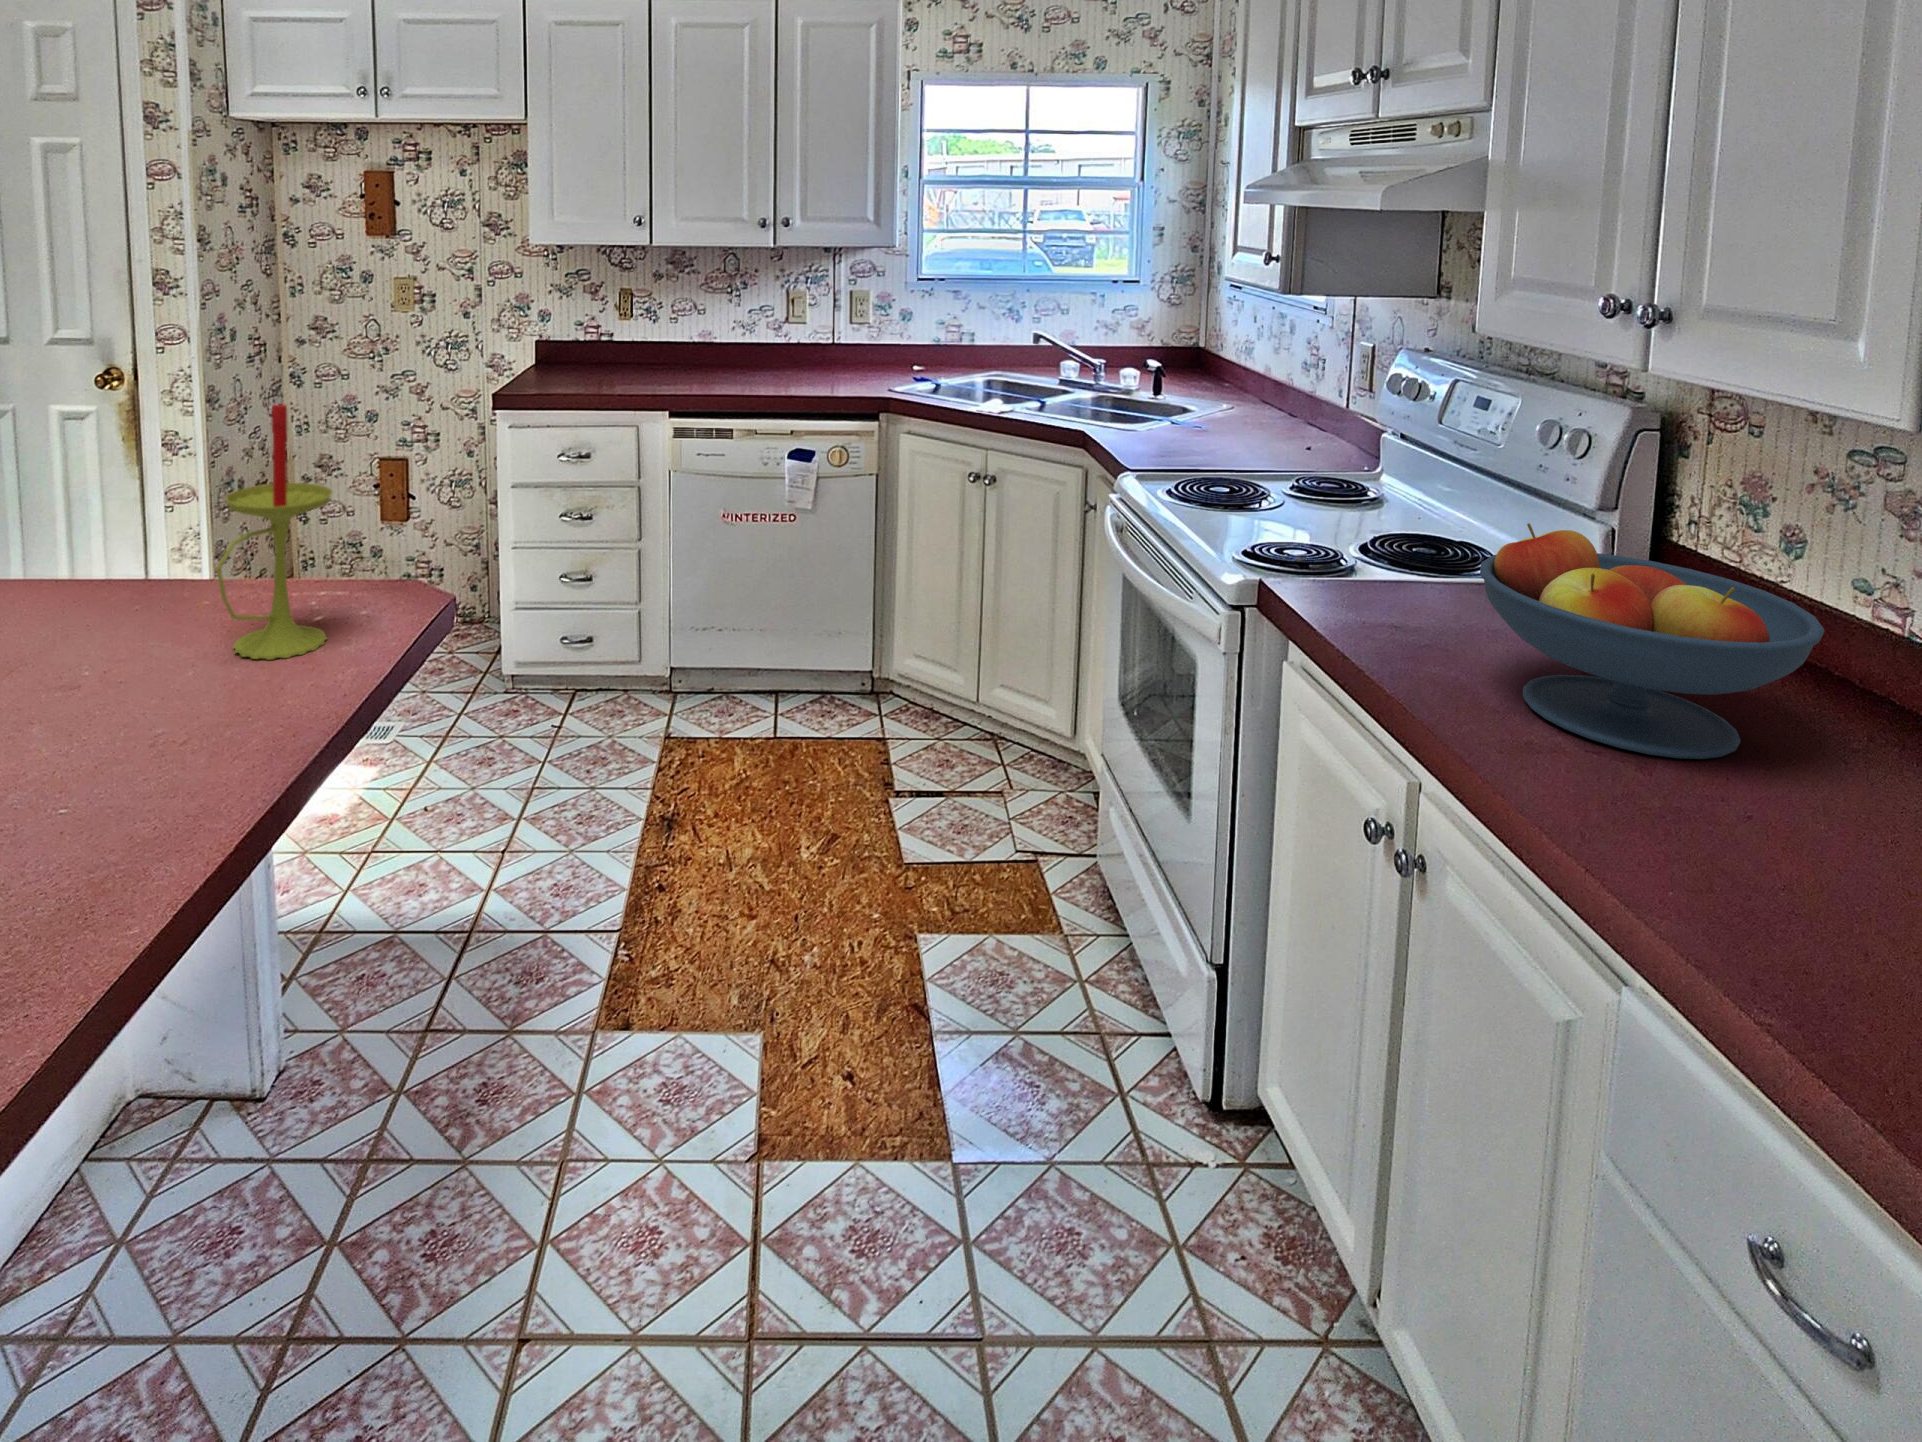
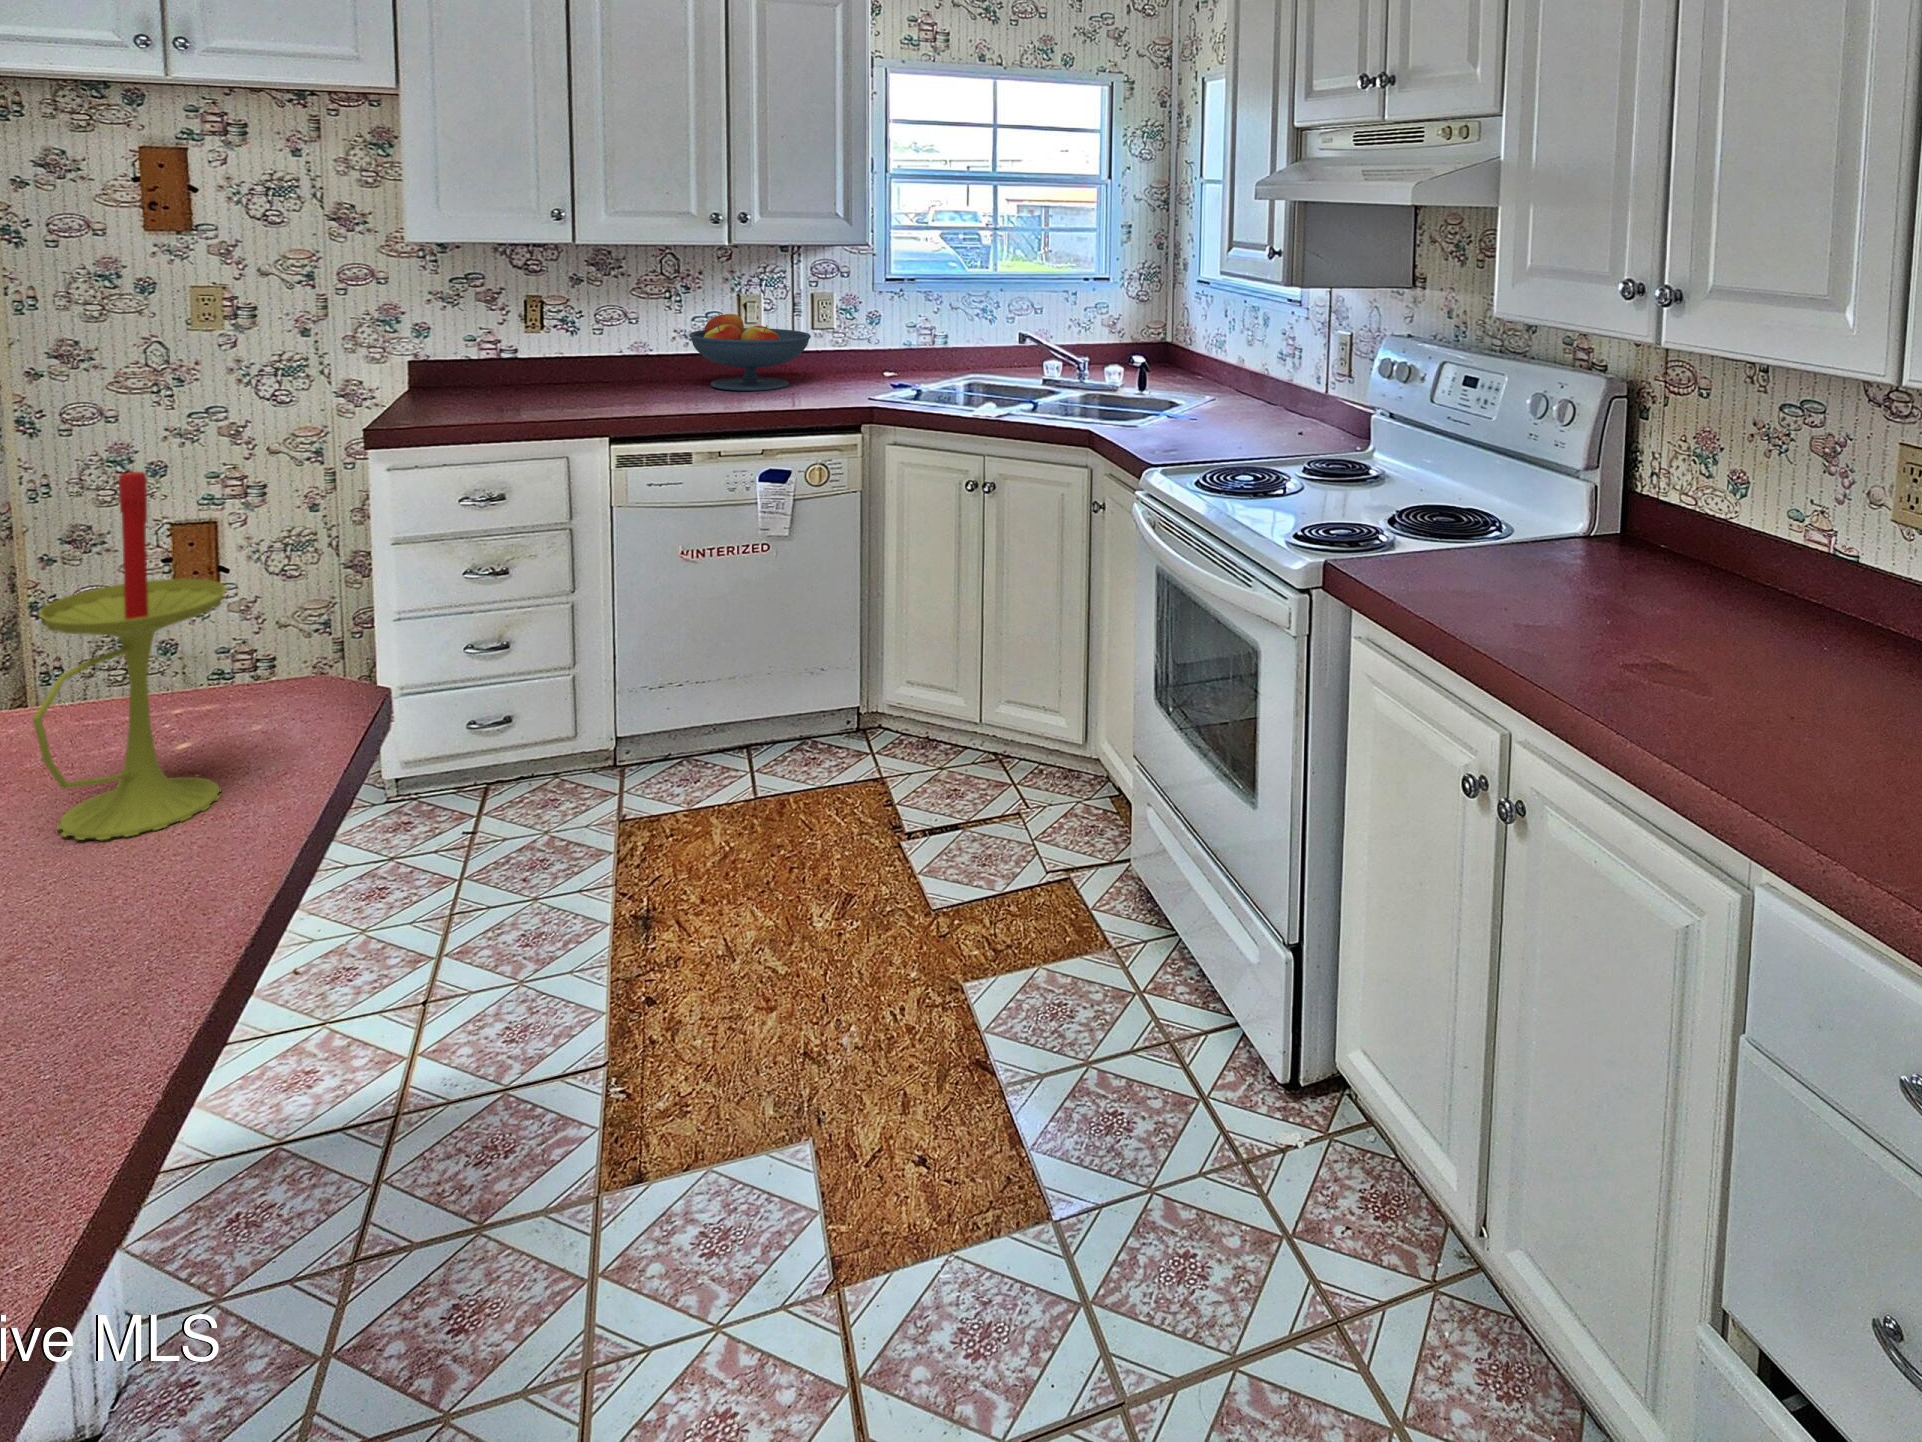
fruit bowl: present [1480,523,1824,759] -> present [690,313,811,391]

